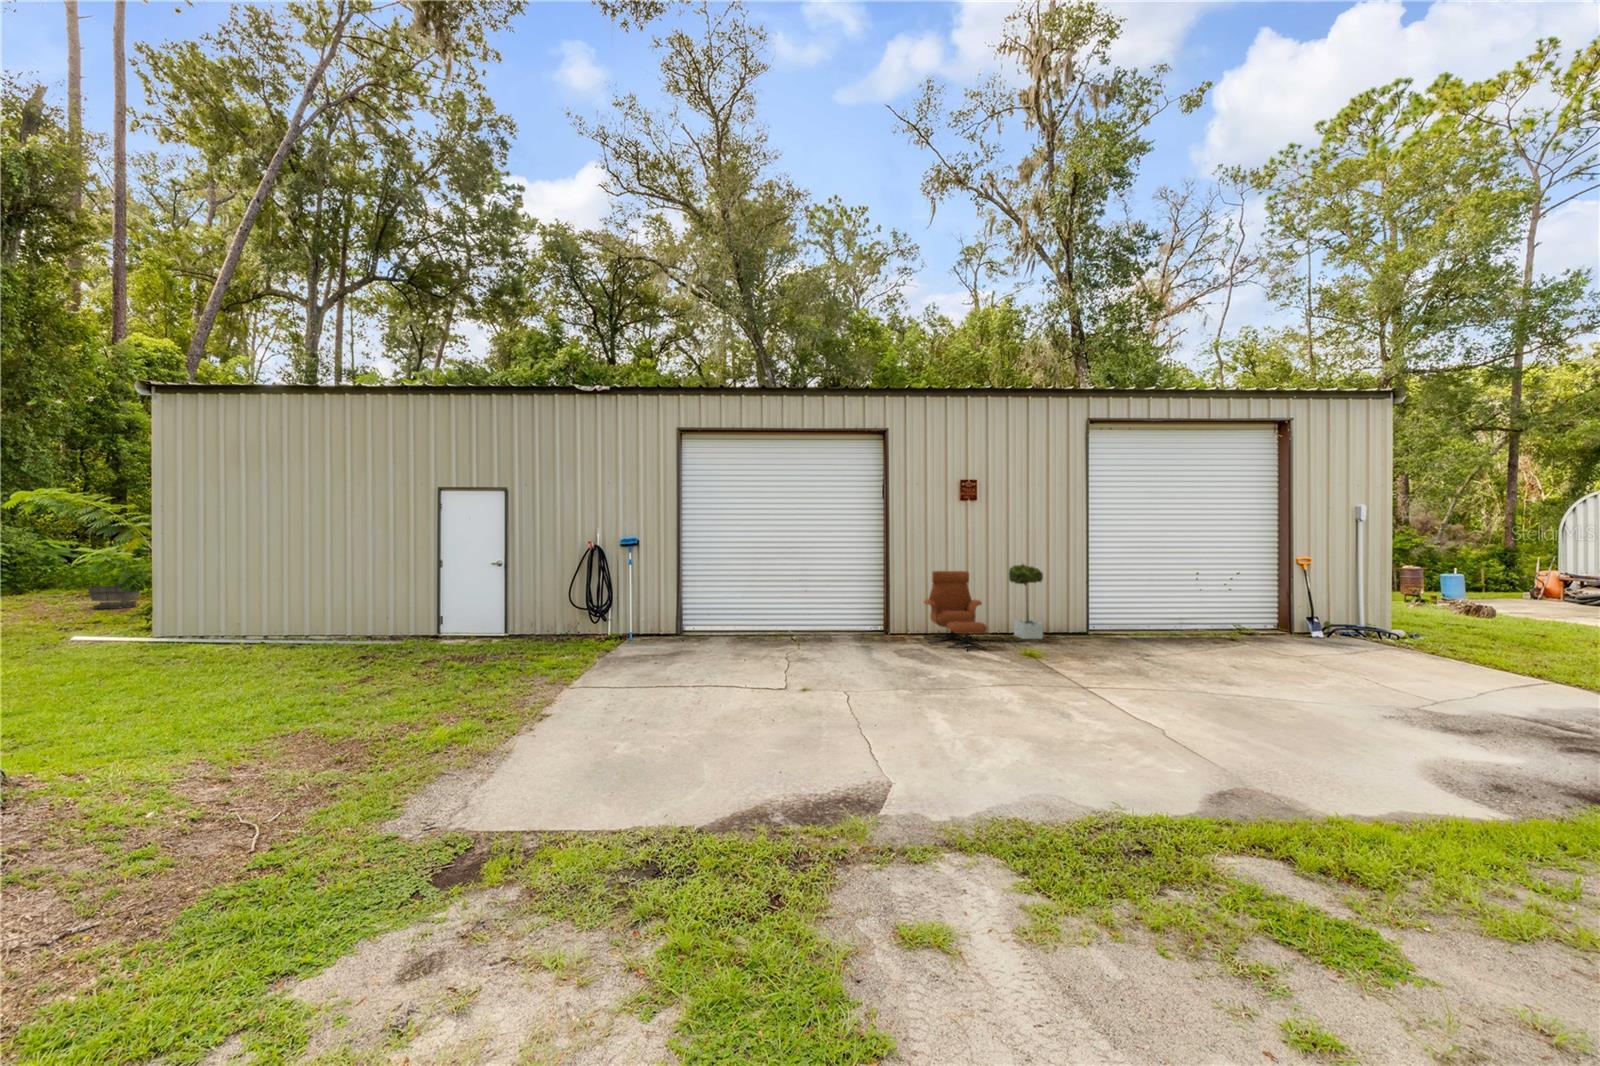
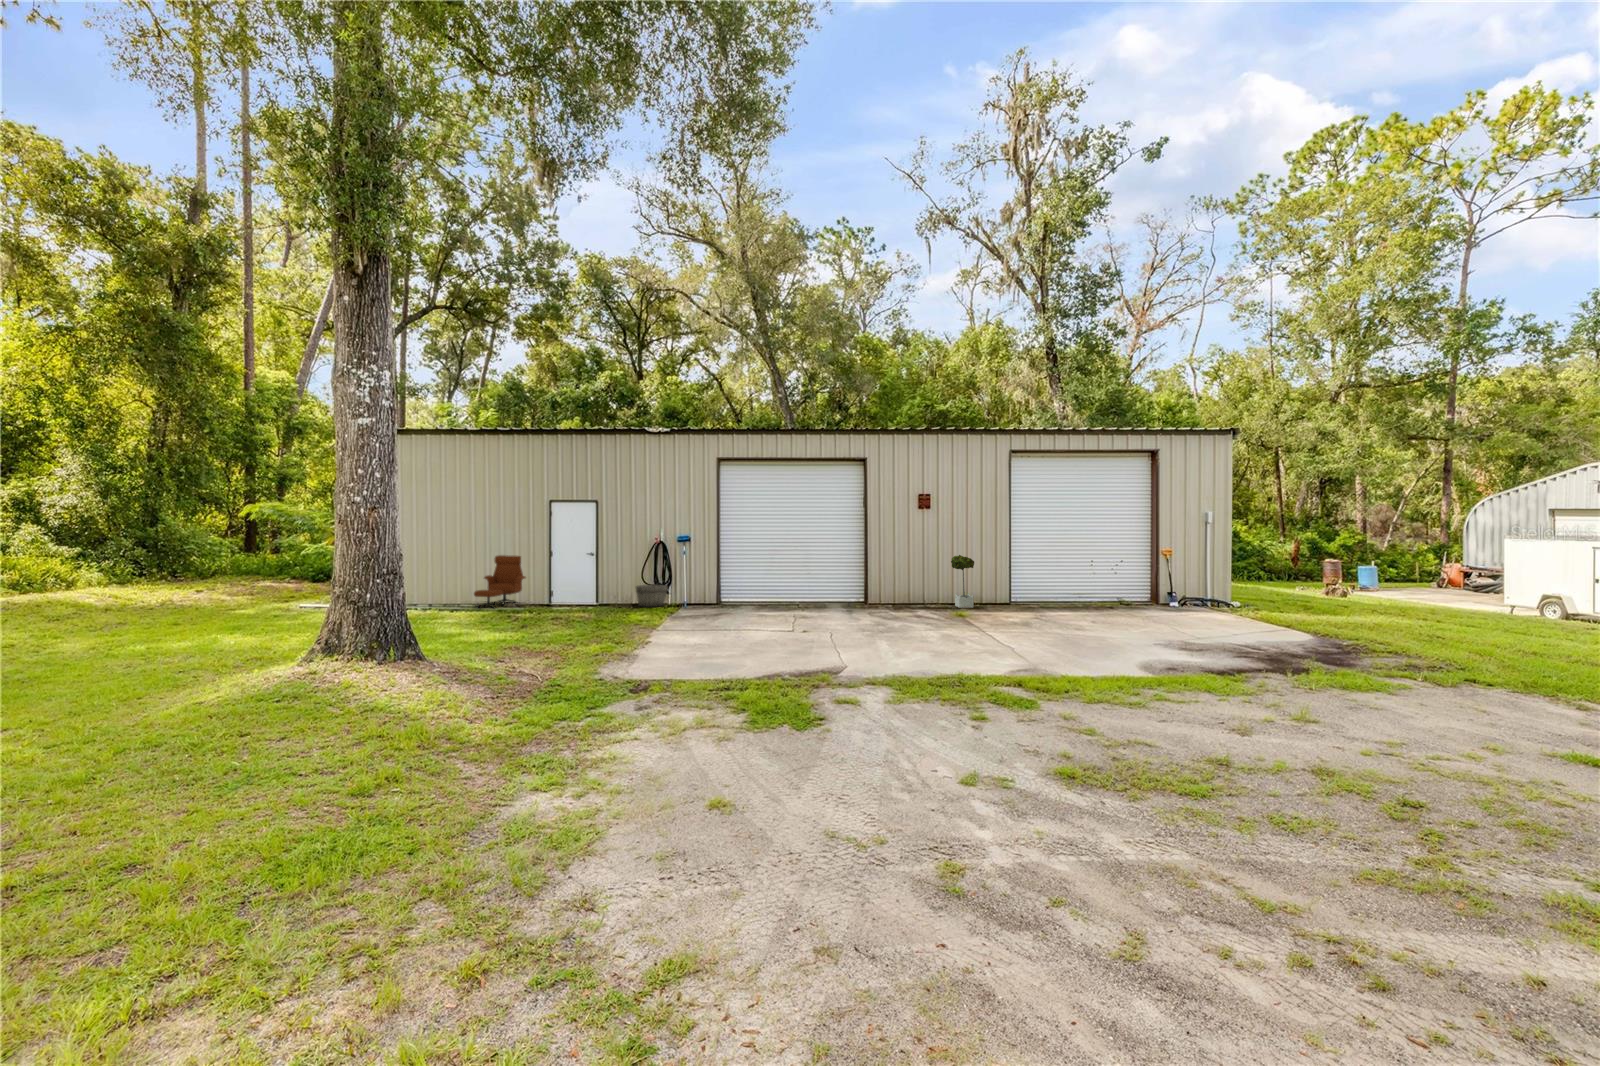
lounge chair: present [924,571,987,650] -> present [474,555,526,608]
wooden bucket: present [88,584,139,609] -> present [636,584,667,607]

